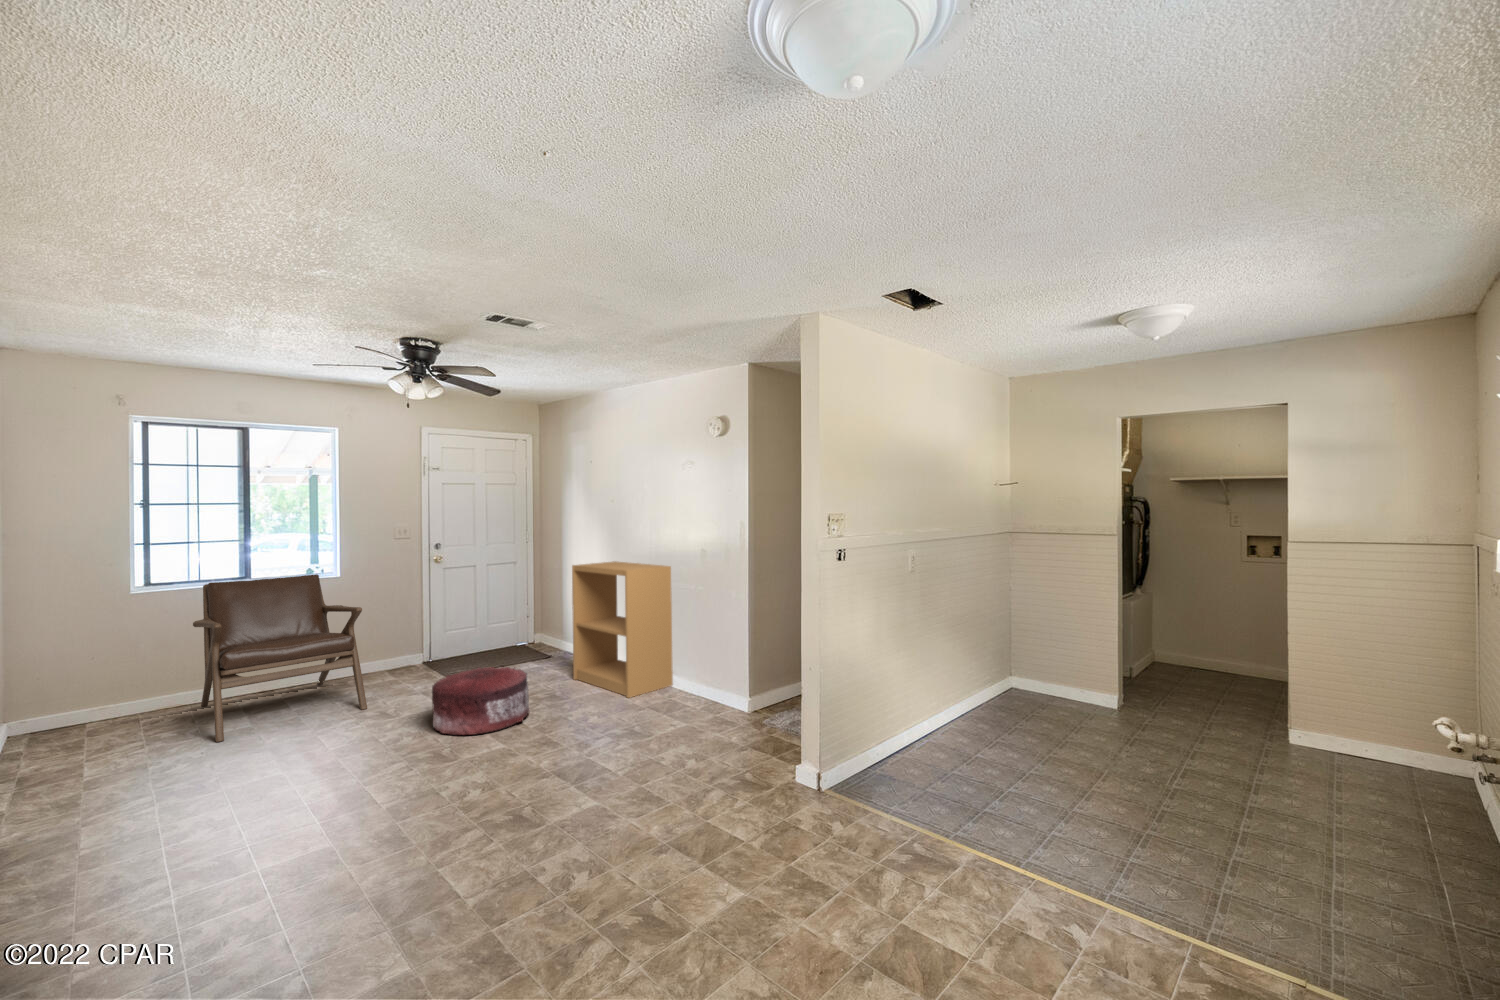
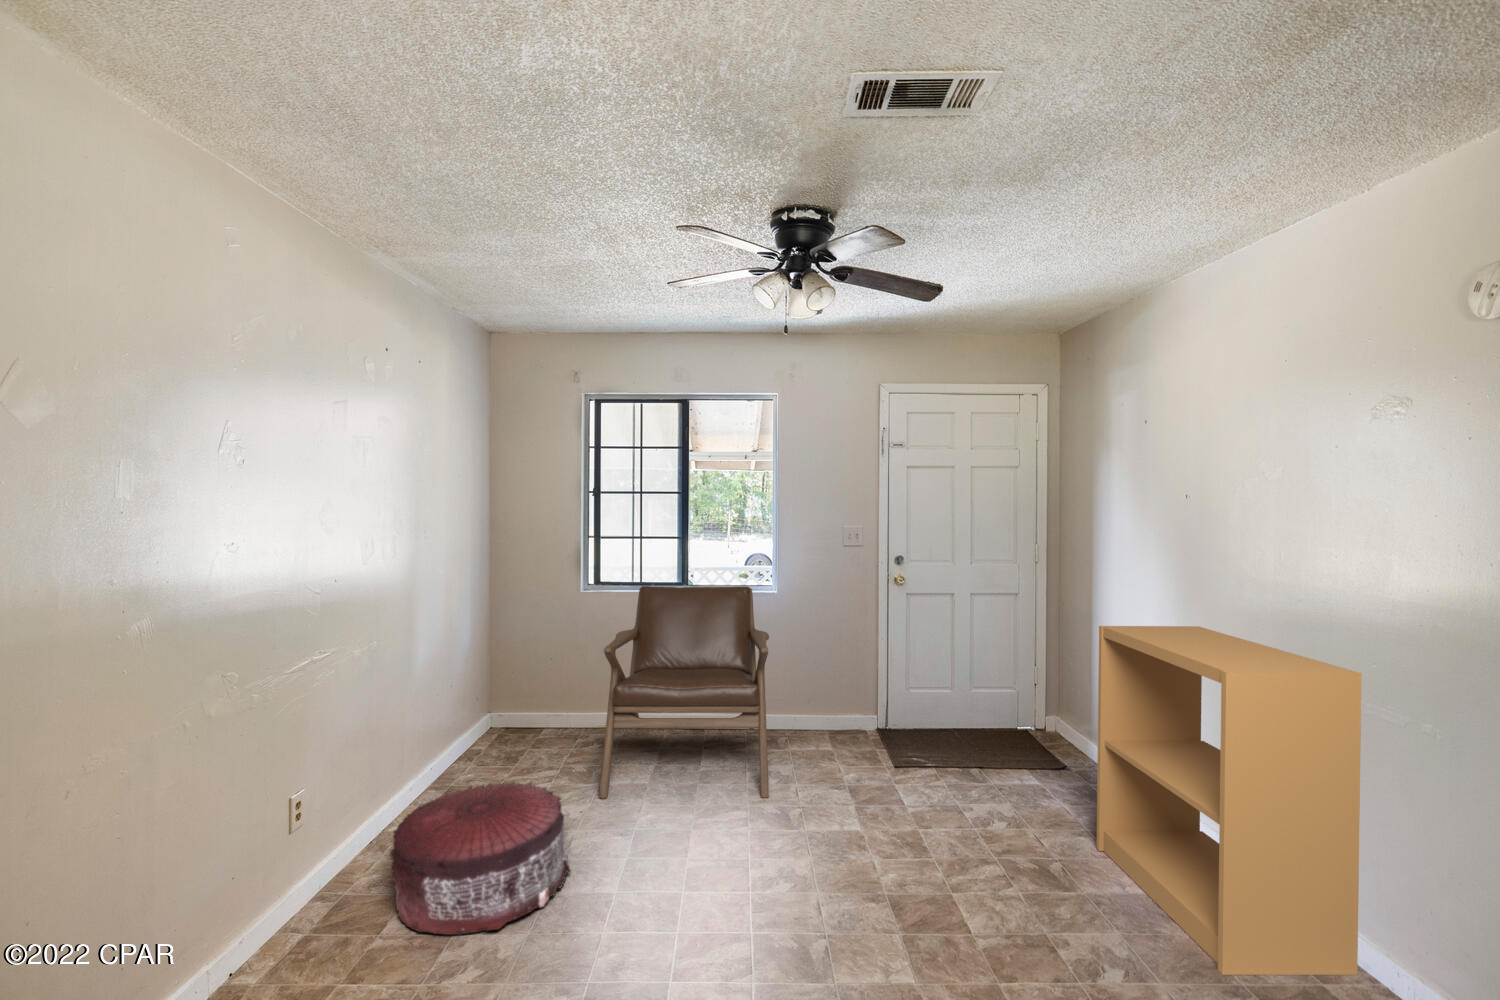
pouf: present [432,667,530,735] -> present [390,782,570,935]

